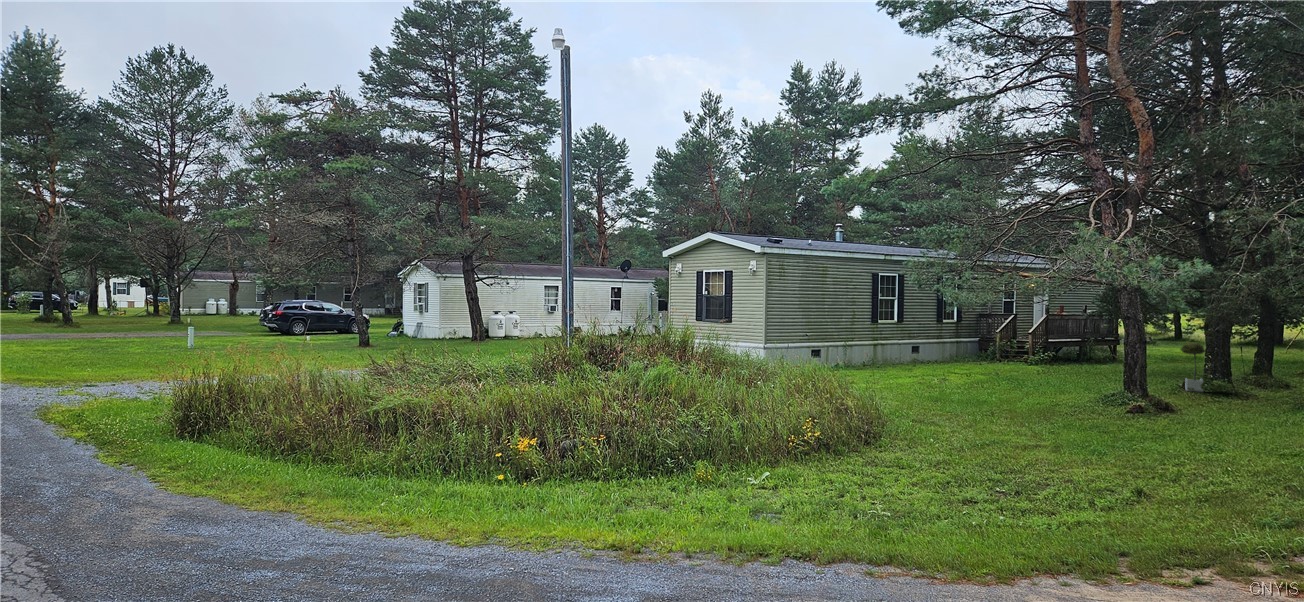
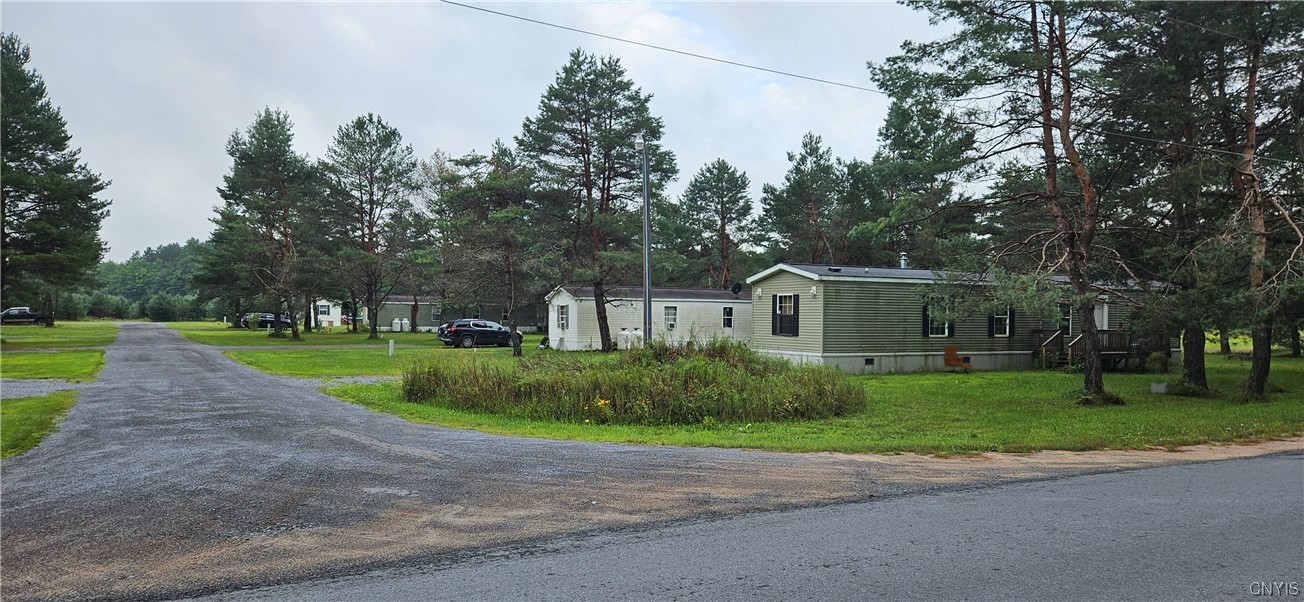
lounge chair: none [891,332,929,365] -> present [943,345,973,373]

